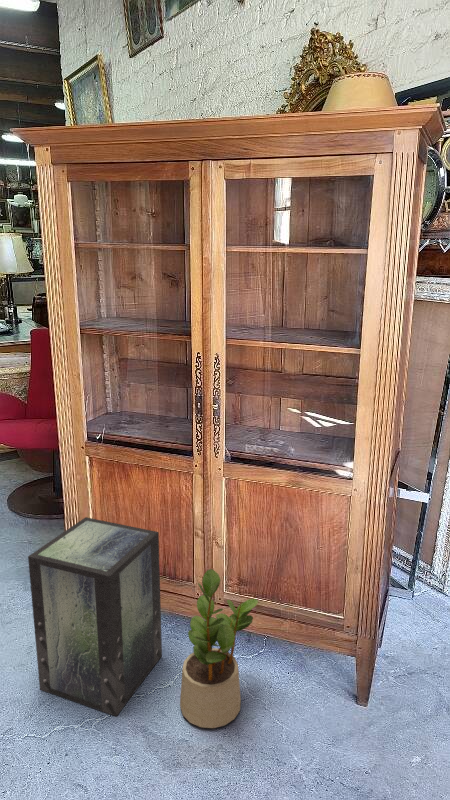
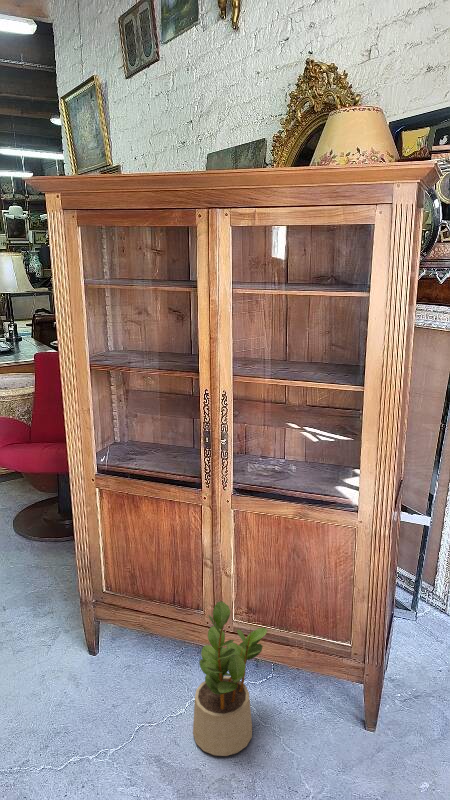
storage box: present [28,517,162,716] -> none [42,548,173,746]

